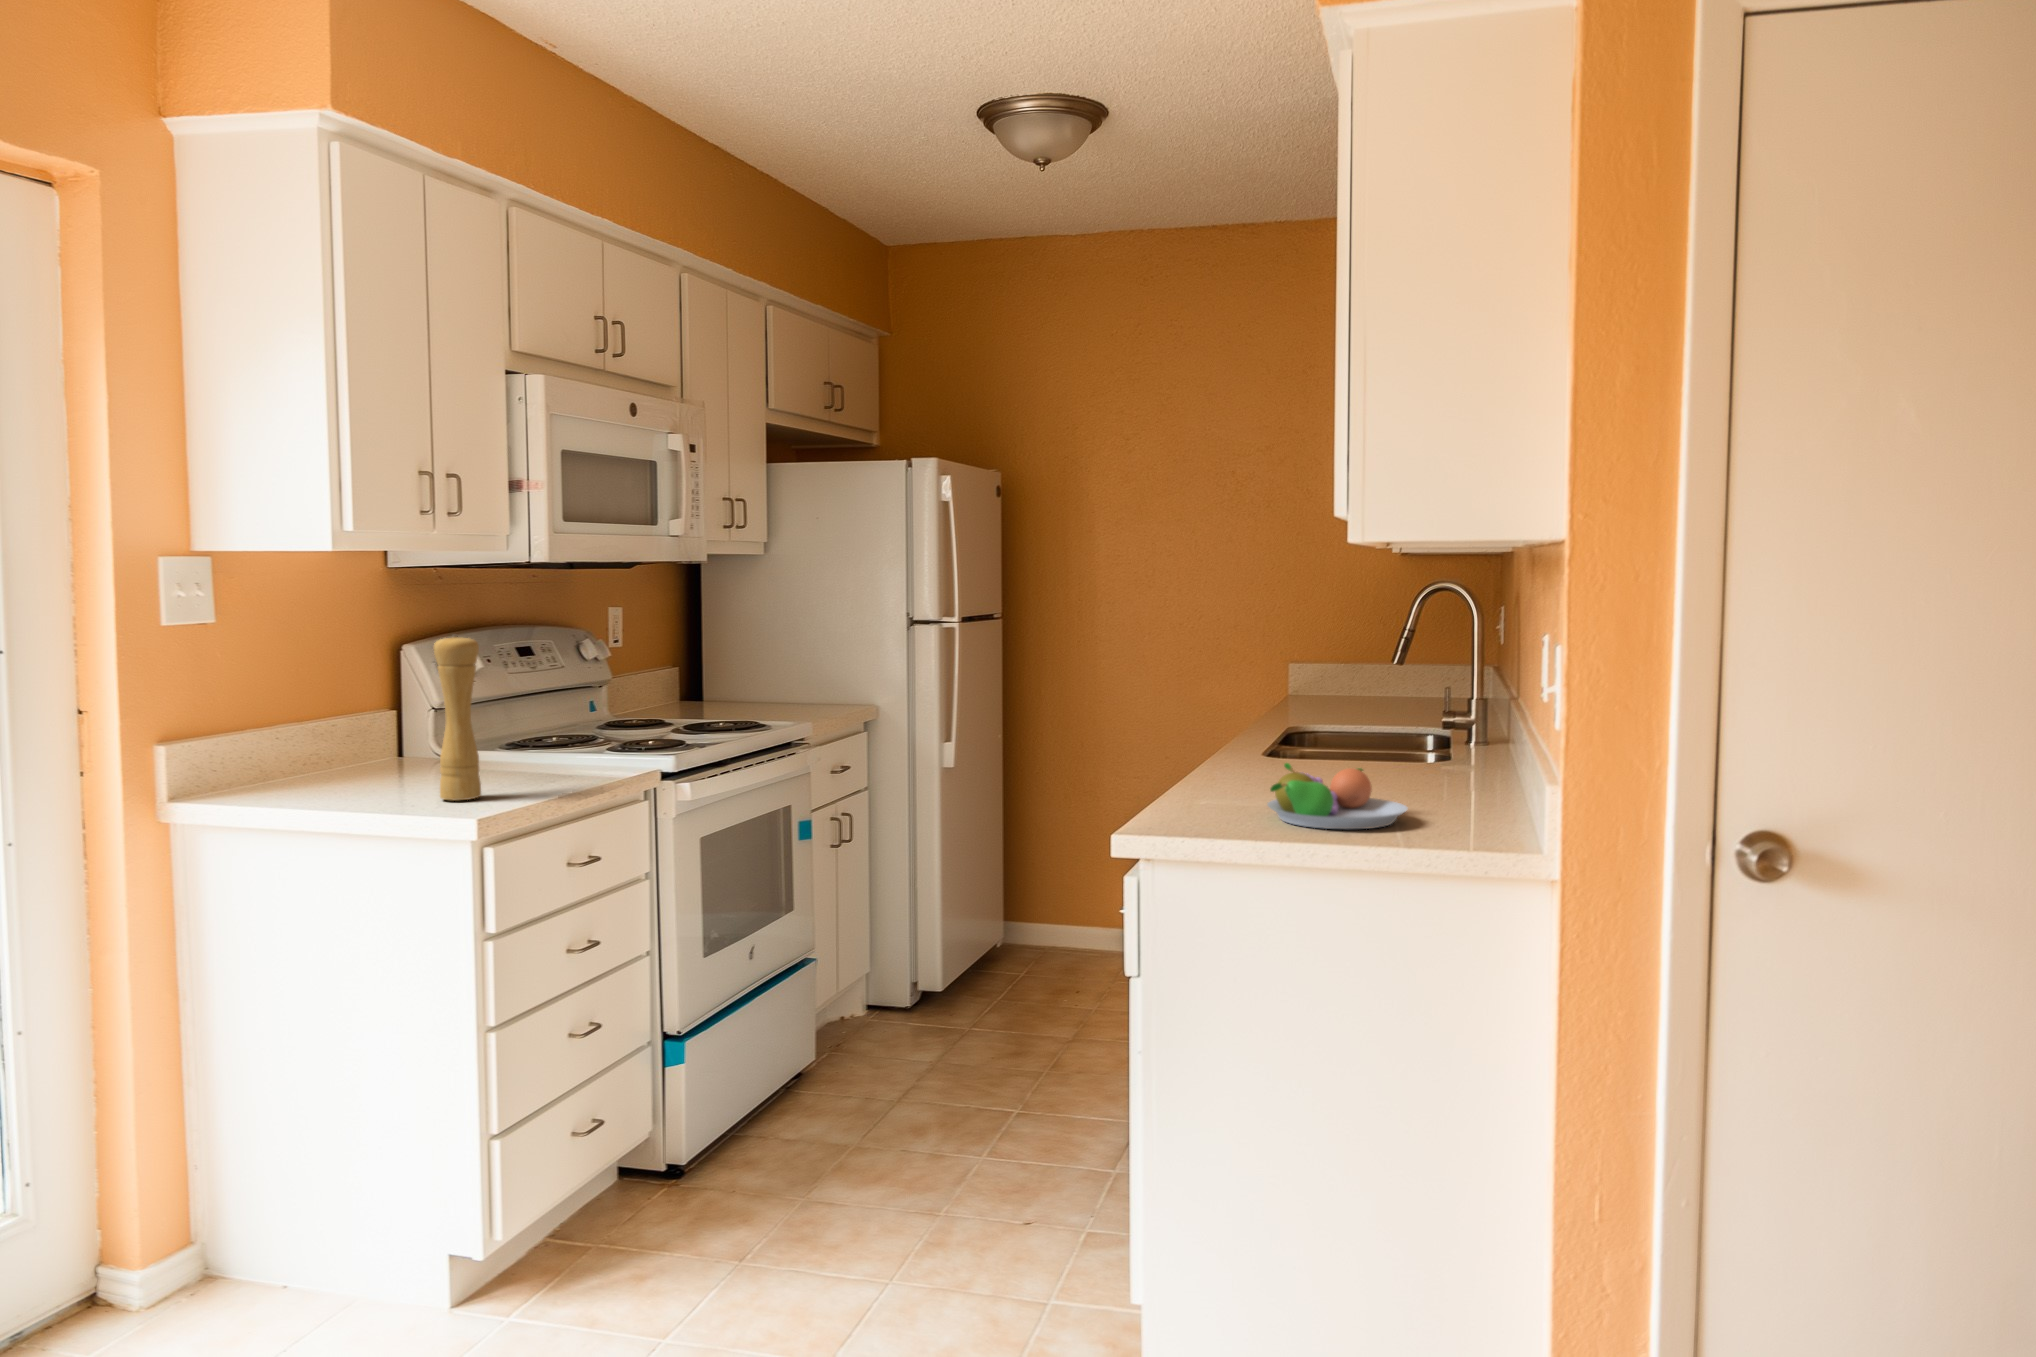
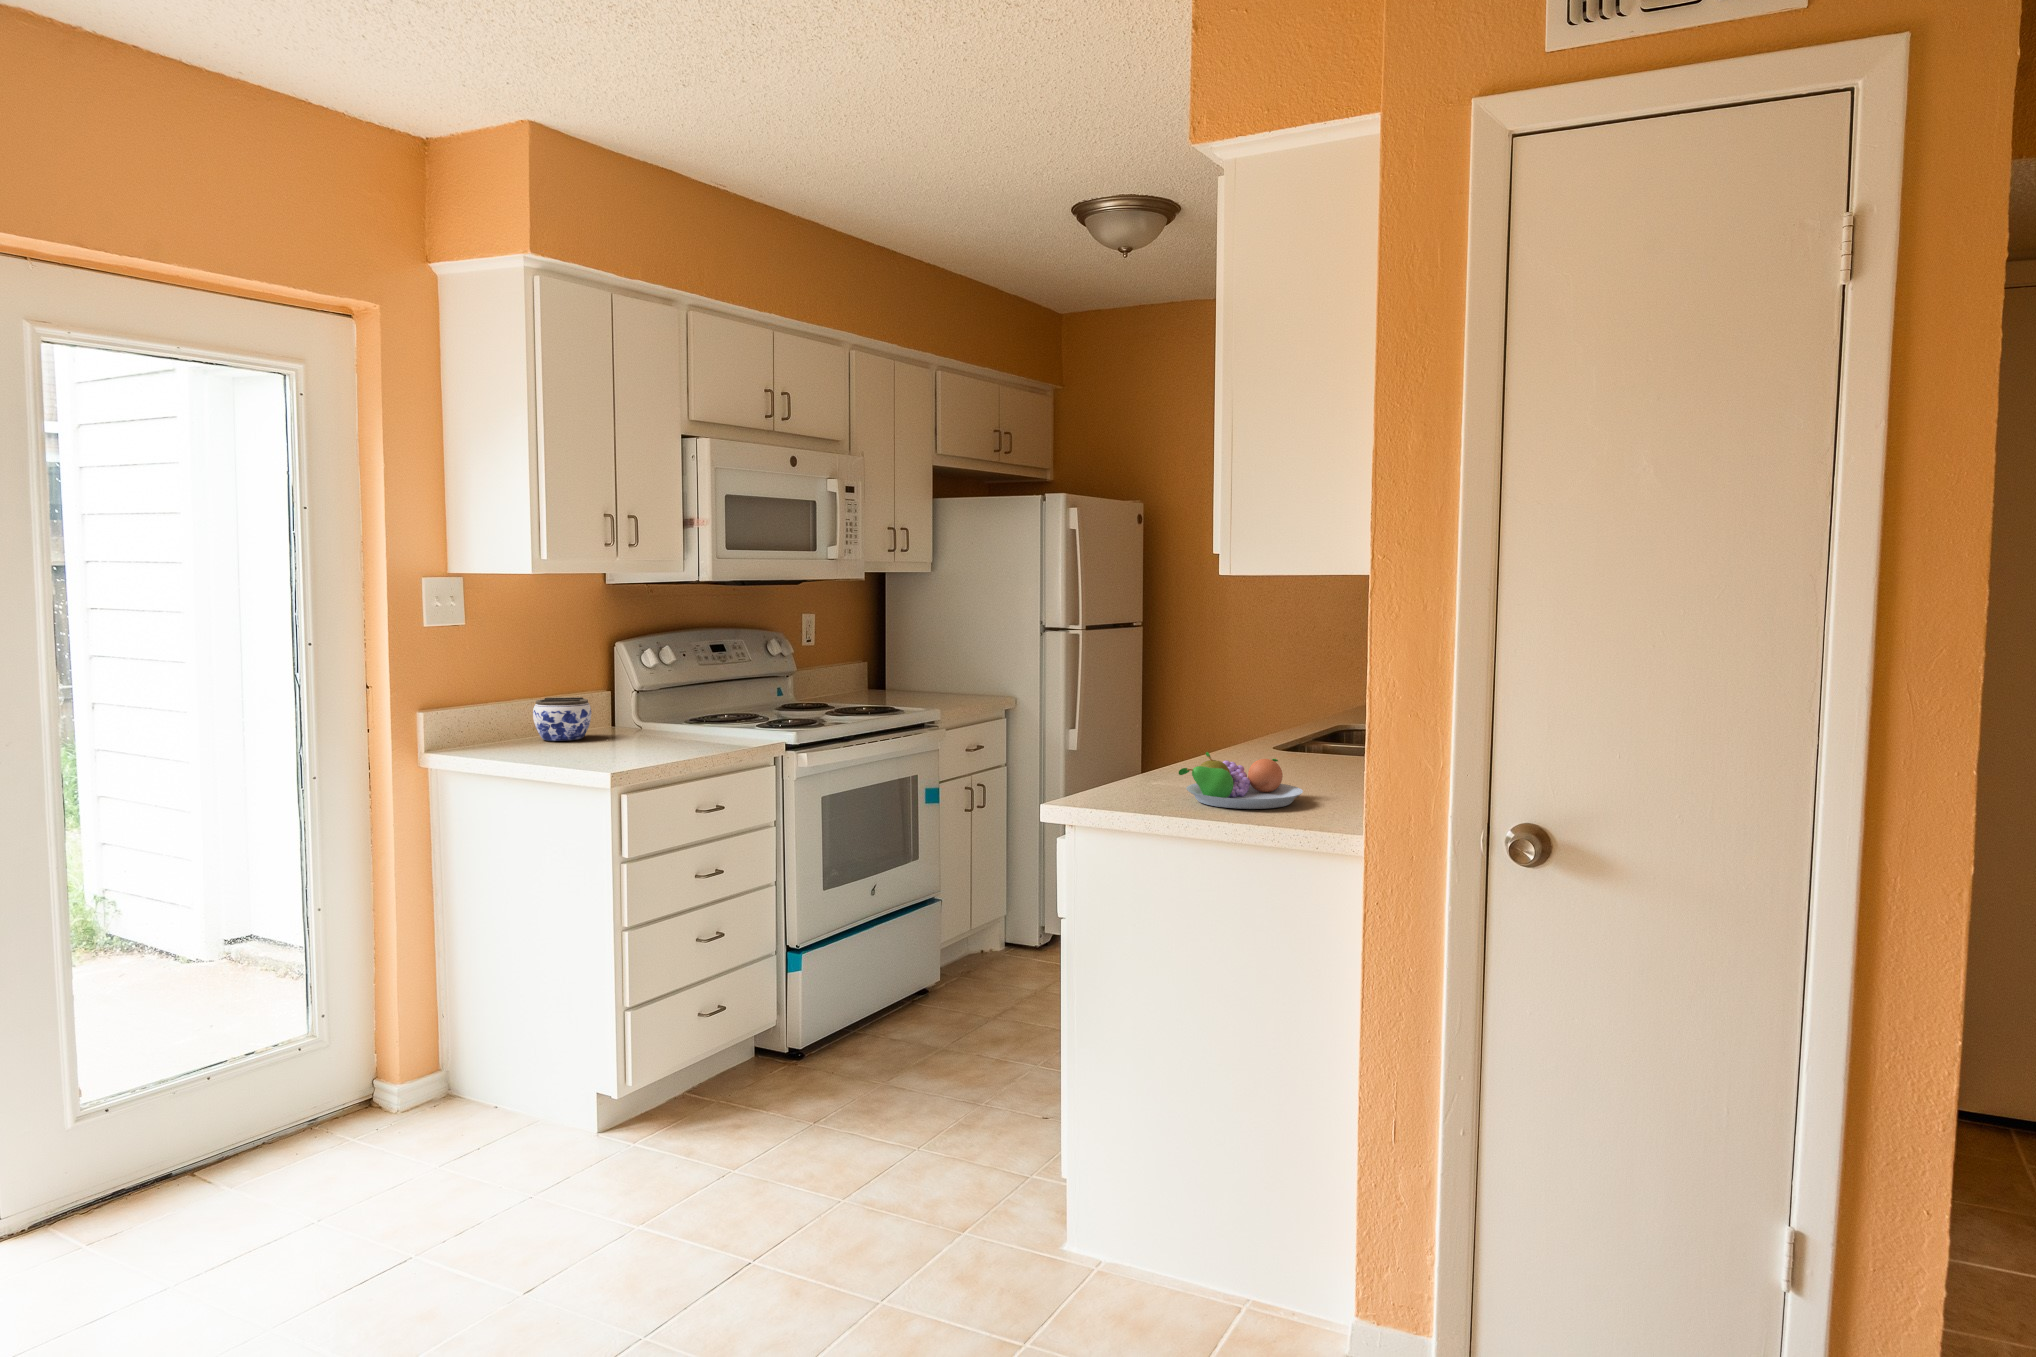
pepper mill: present [434,635,481,800] -> none [596,636,630,759]
jar: none [309,719,391,779] -> present [533,697,591,741]

